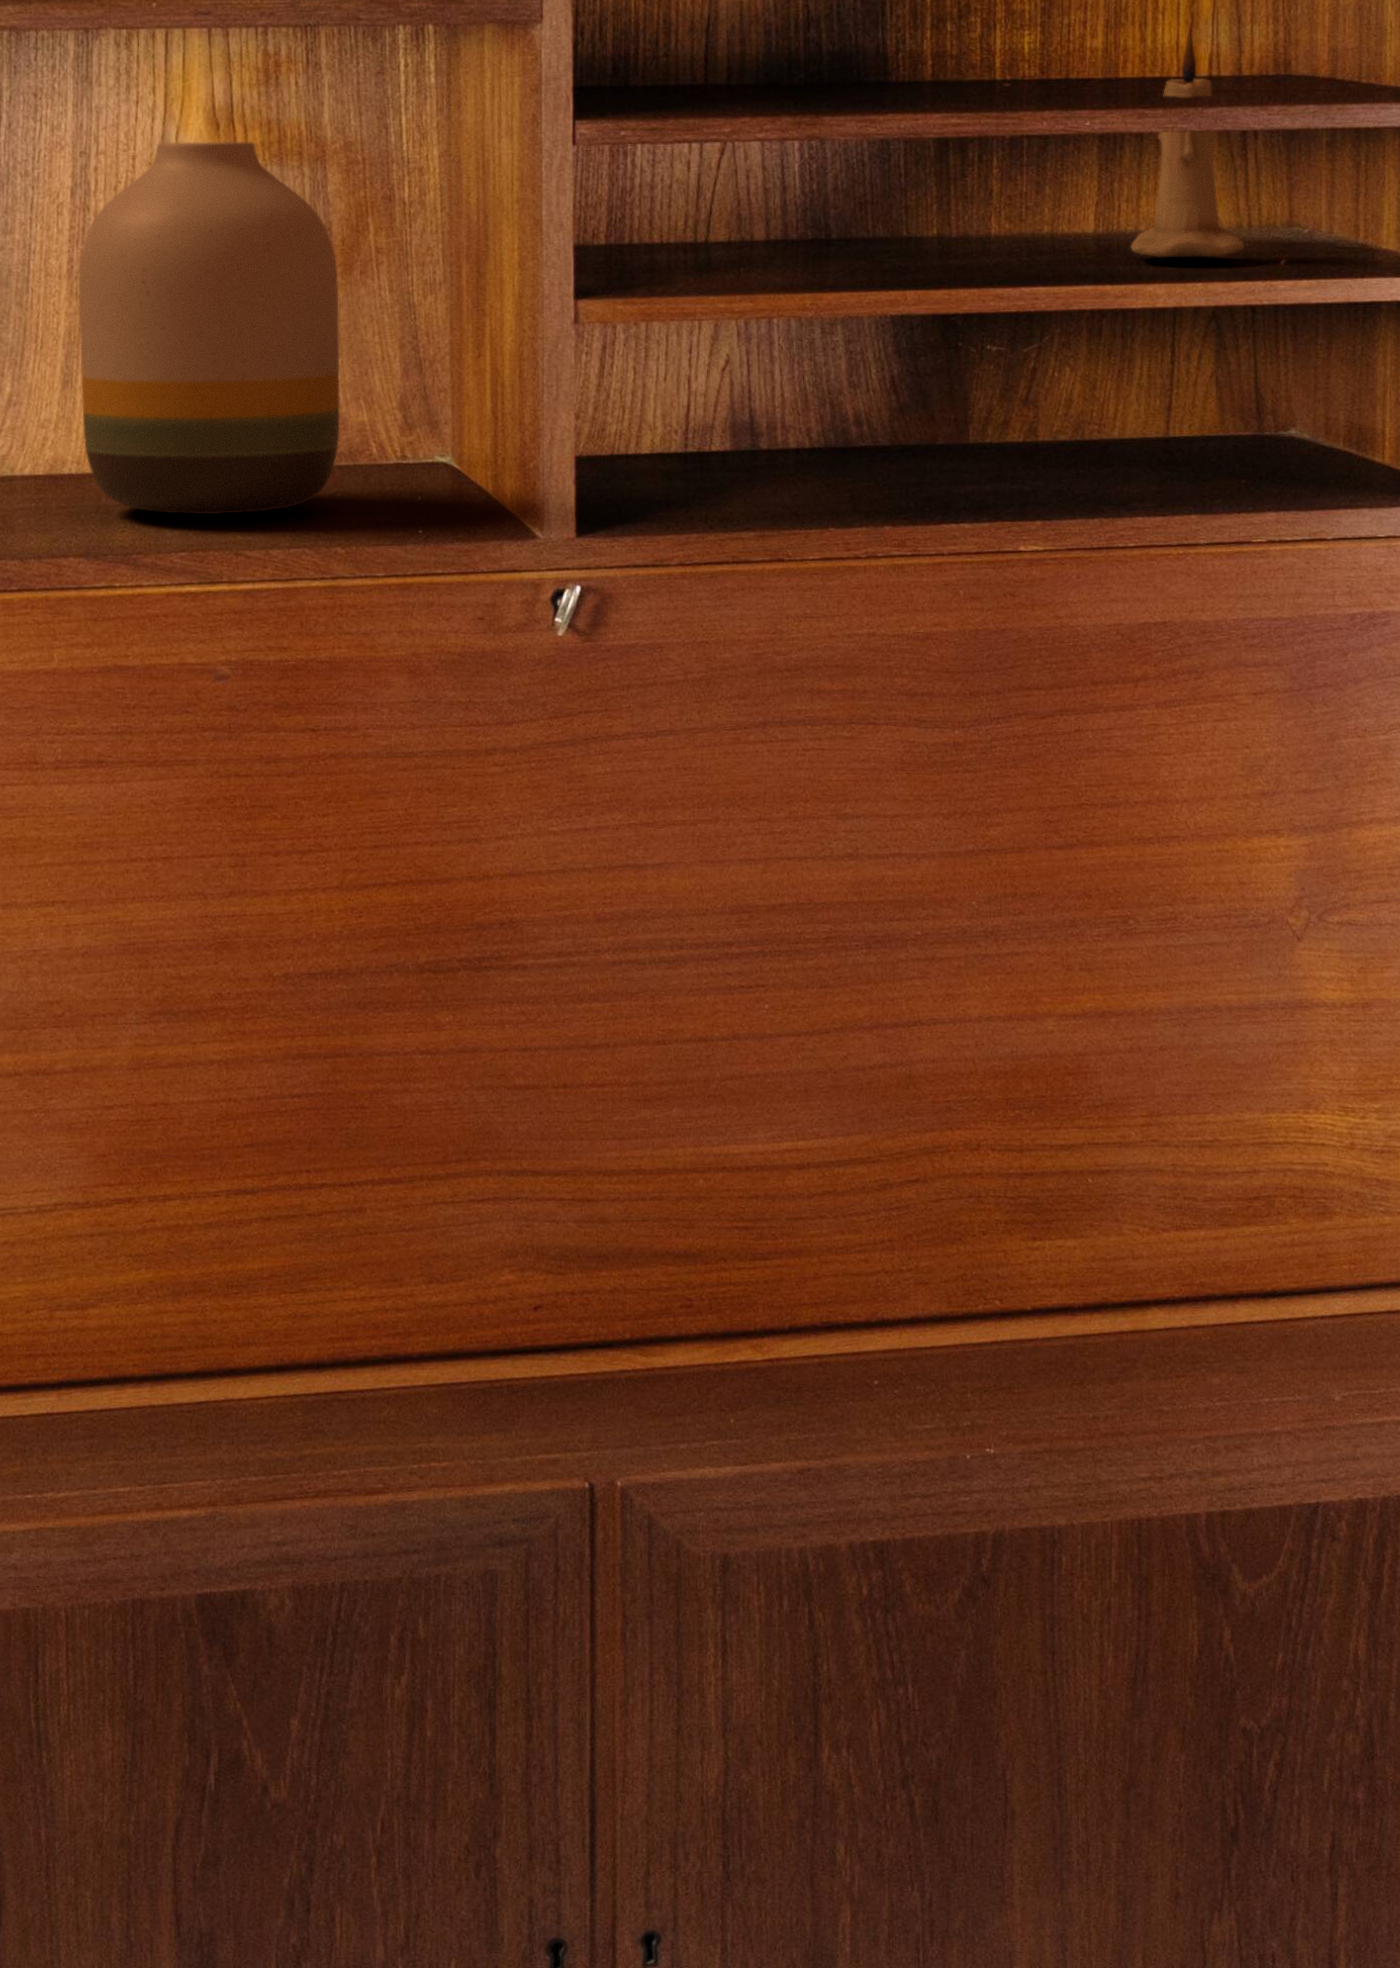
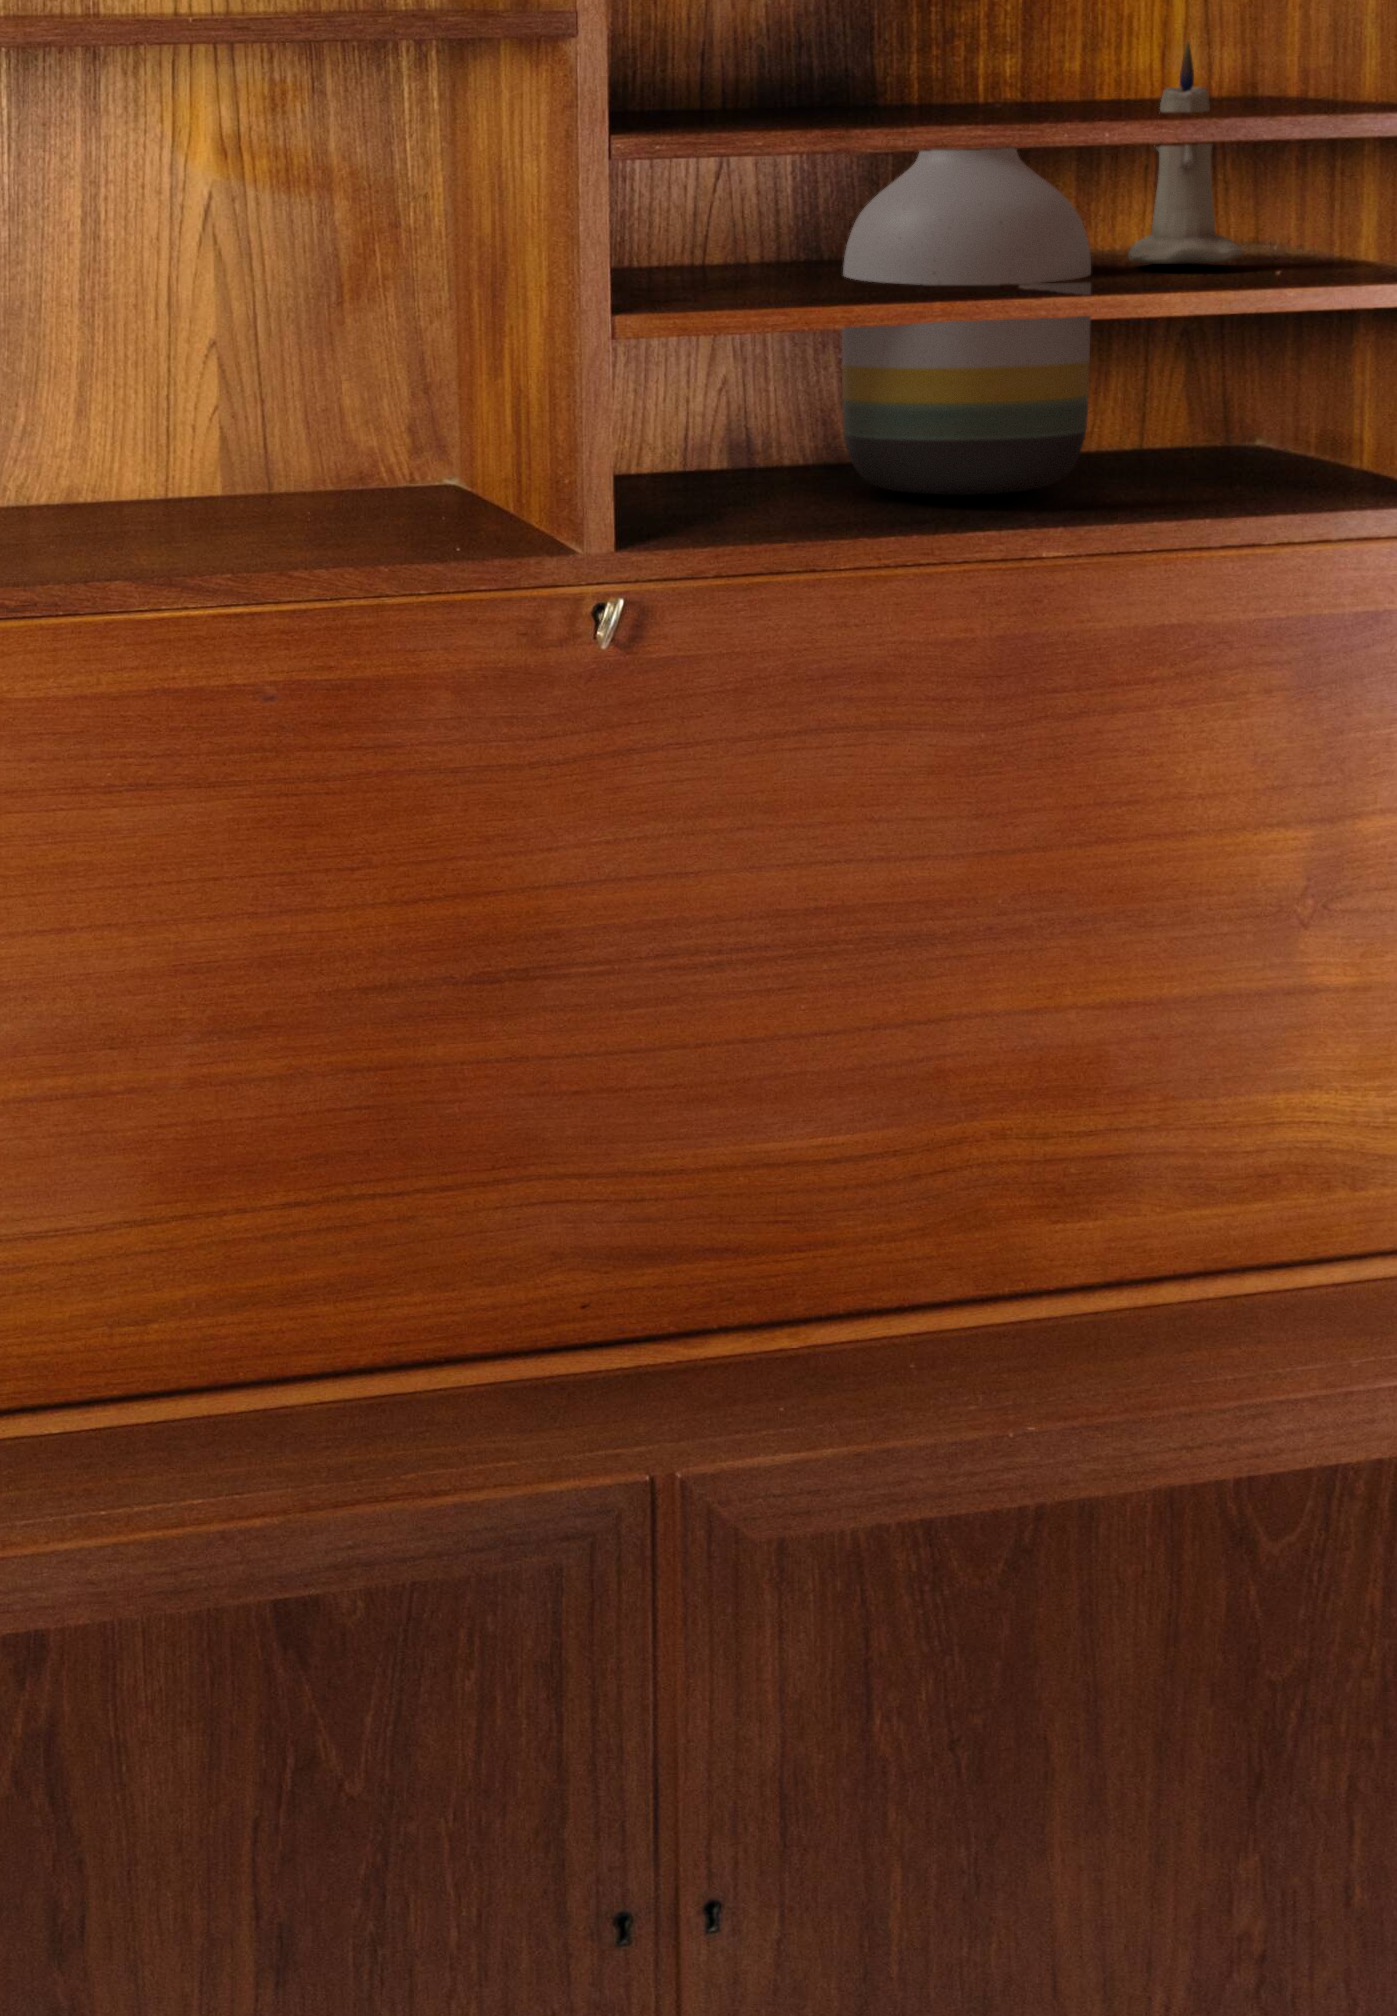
vase: present [80,142,339,514] -> present [842,148,1091,495]

